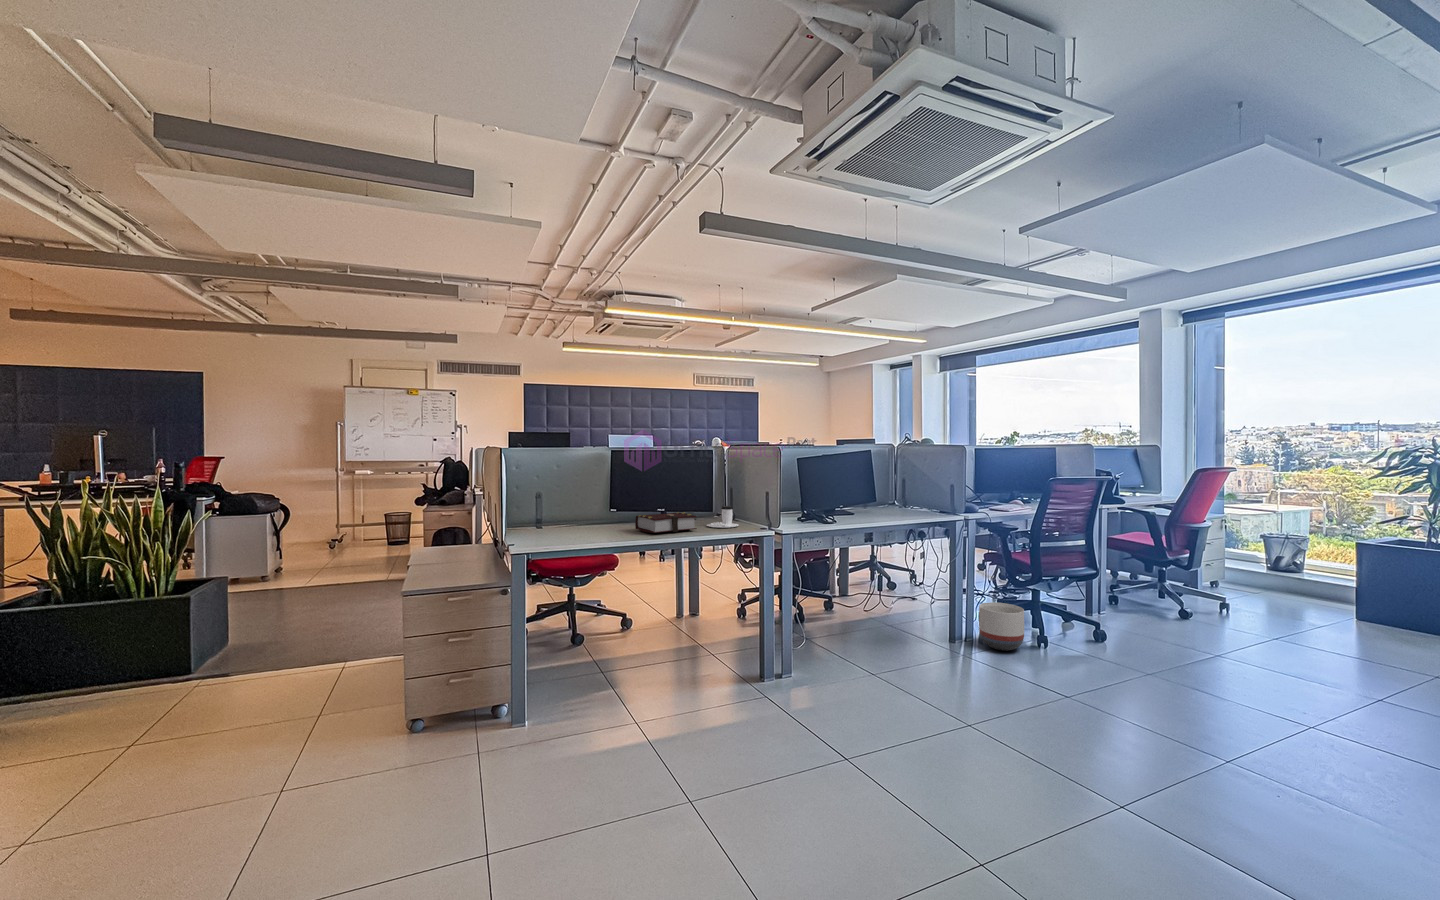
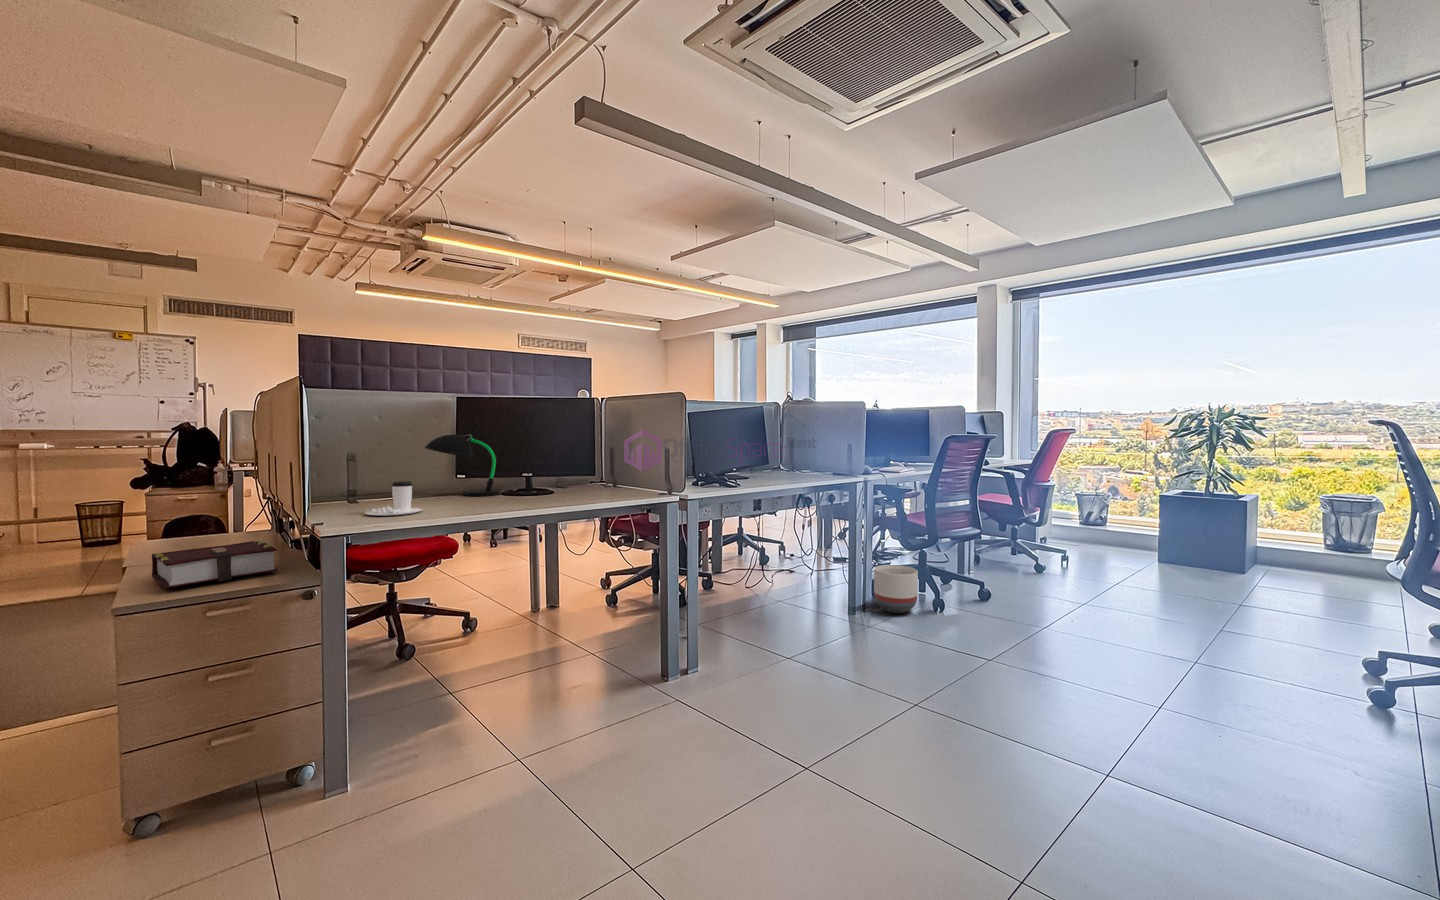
desk lamp: none [589,476,641,524] -> present [425,434,501,496]
coffee cup: present [707,506,739,528] -> present [365,481,423,516]
book: present [635,512,696,533] -> present [152,540,278,588]

